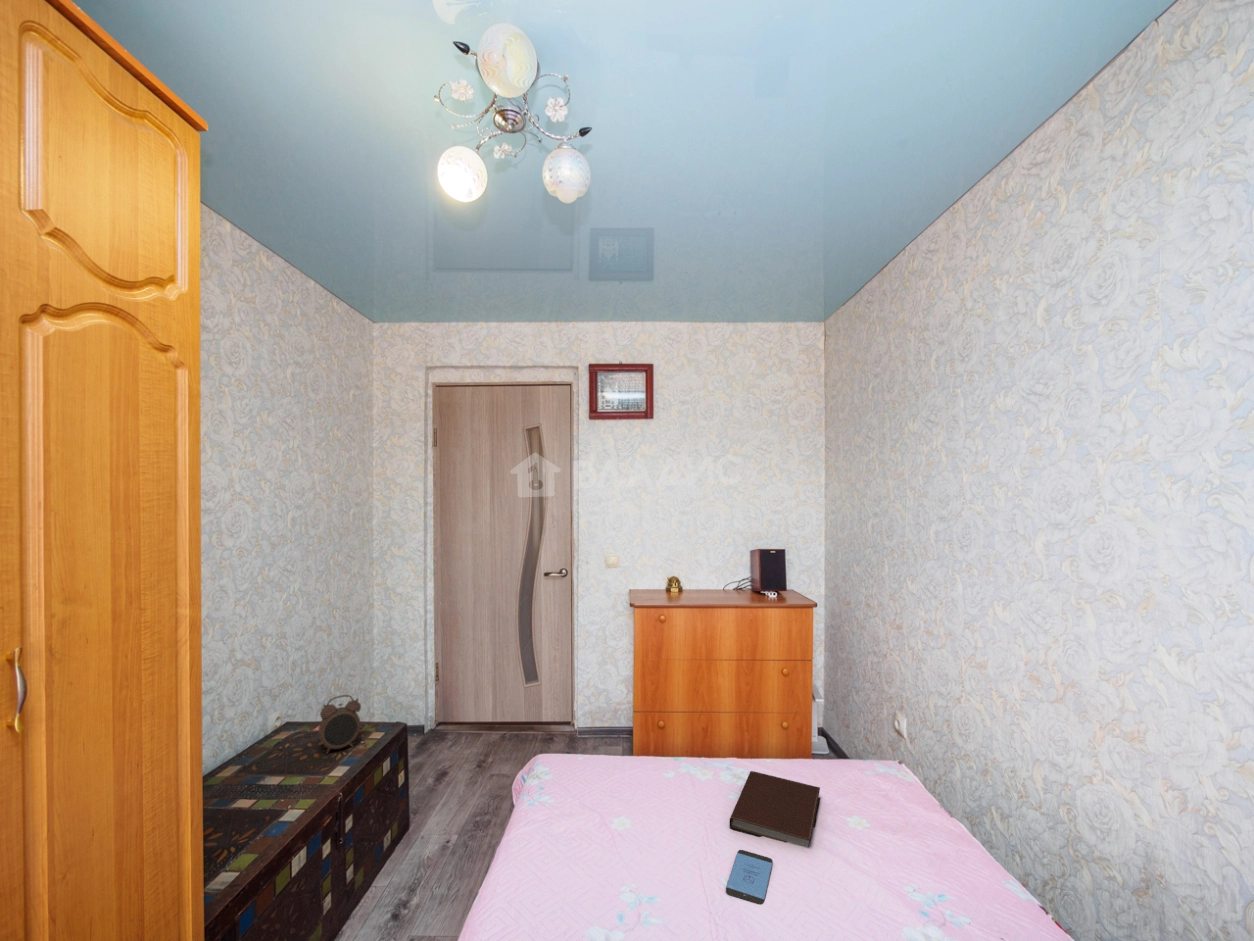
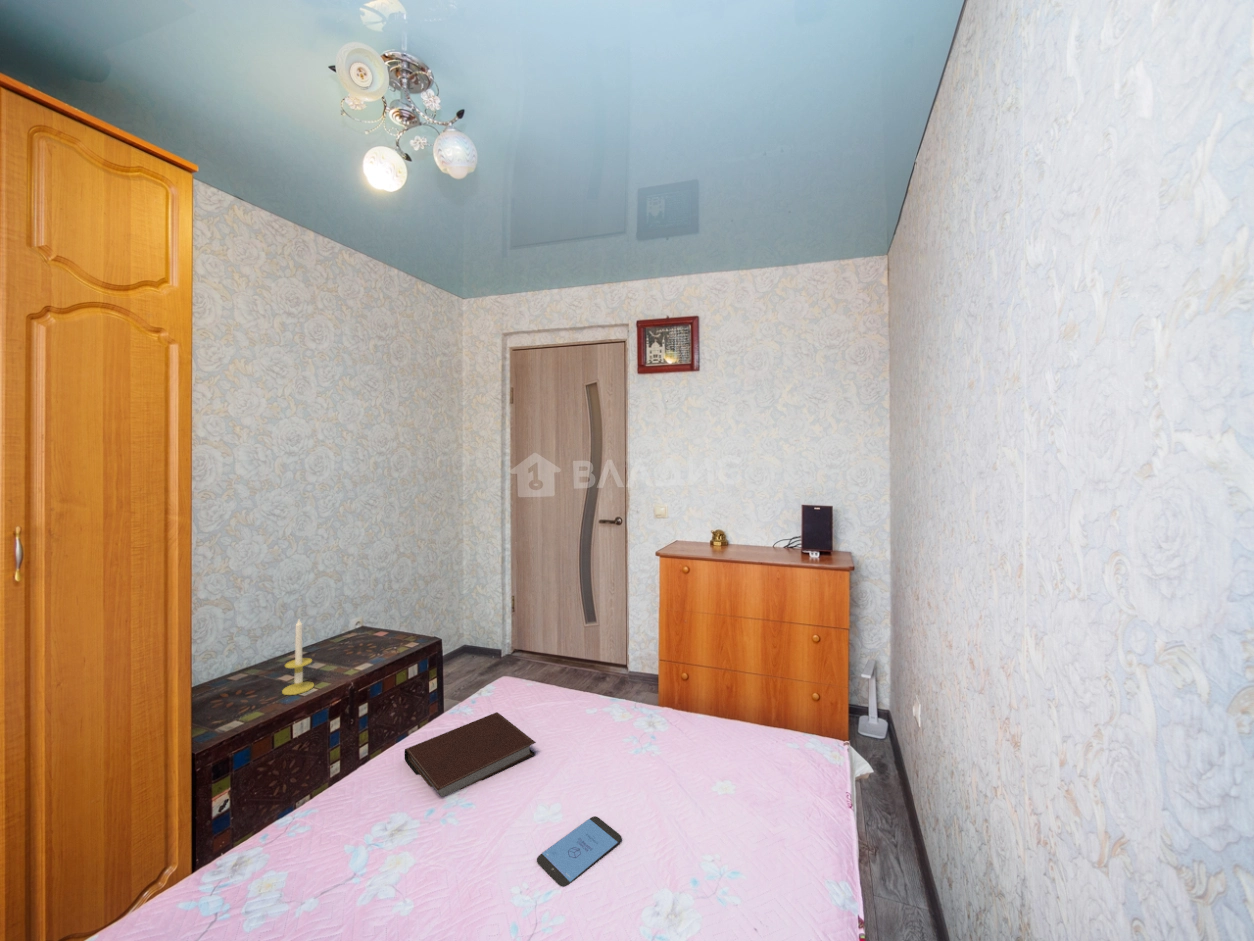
alarm clock: present [318,695,361,754] -> none [362,605,399,651]
candle: none [261,726,299,824] -> present [282,619,314,695]
notebook: present [730,771,820,847] -> present [404,712,536,797]

